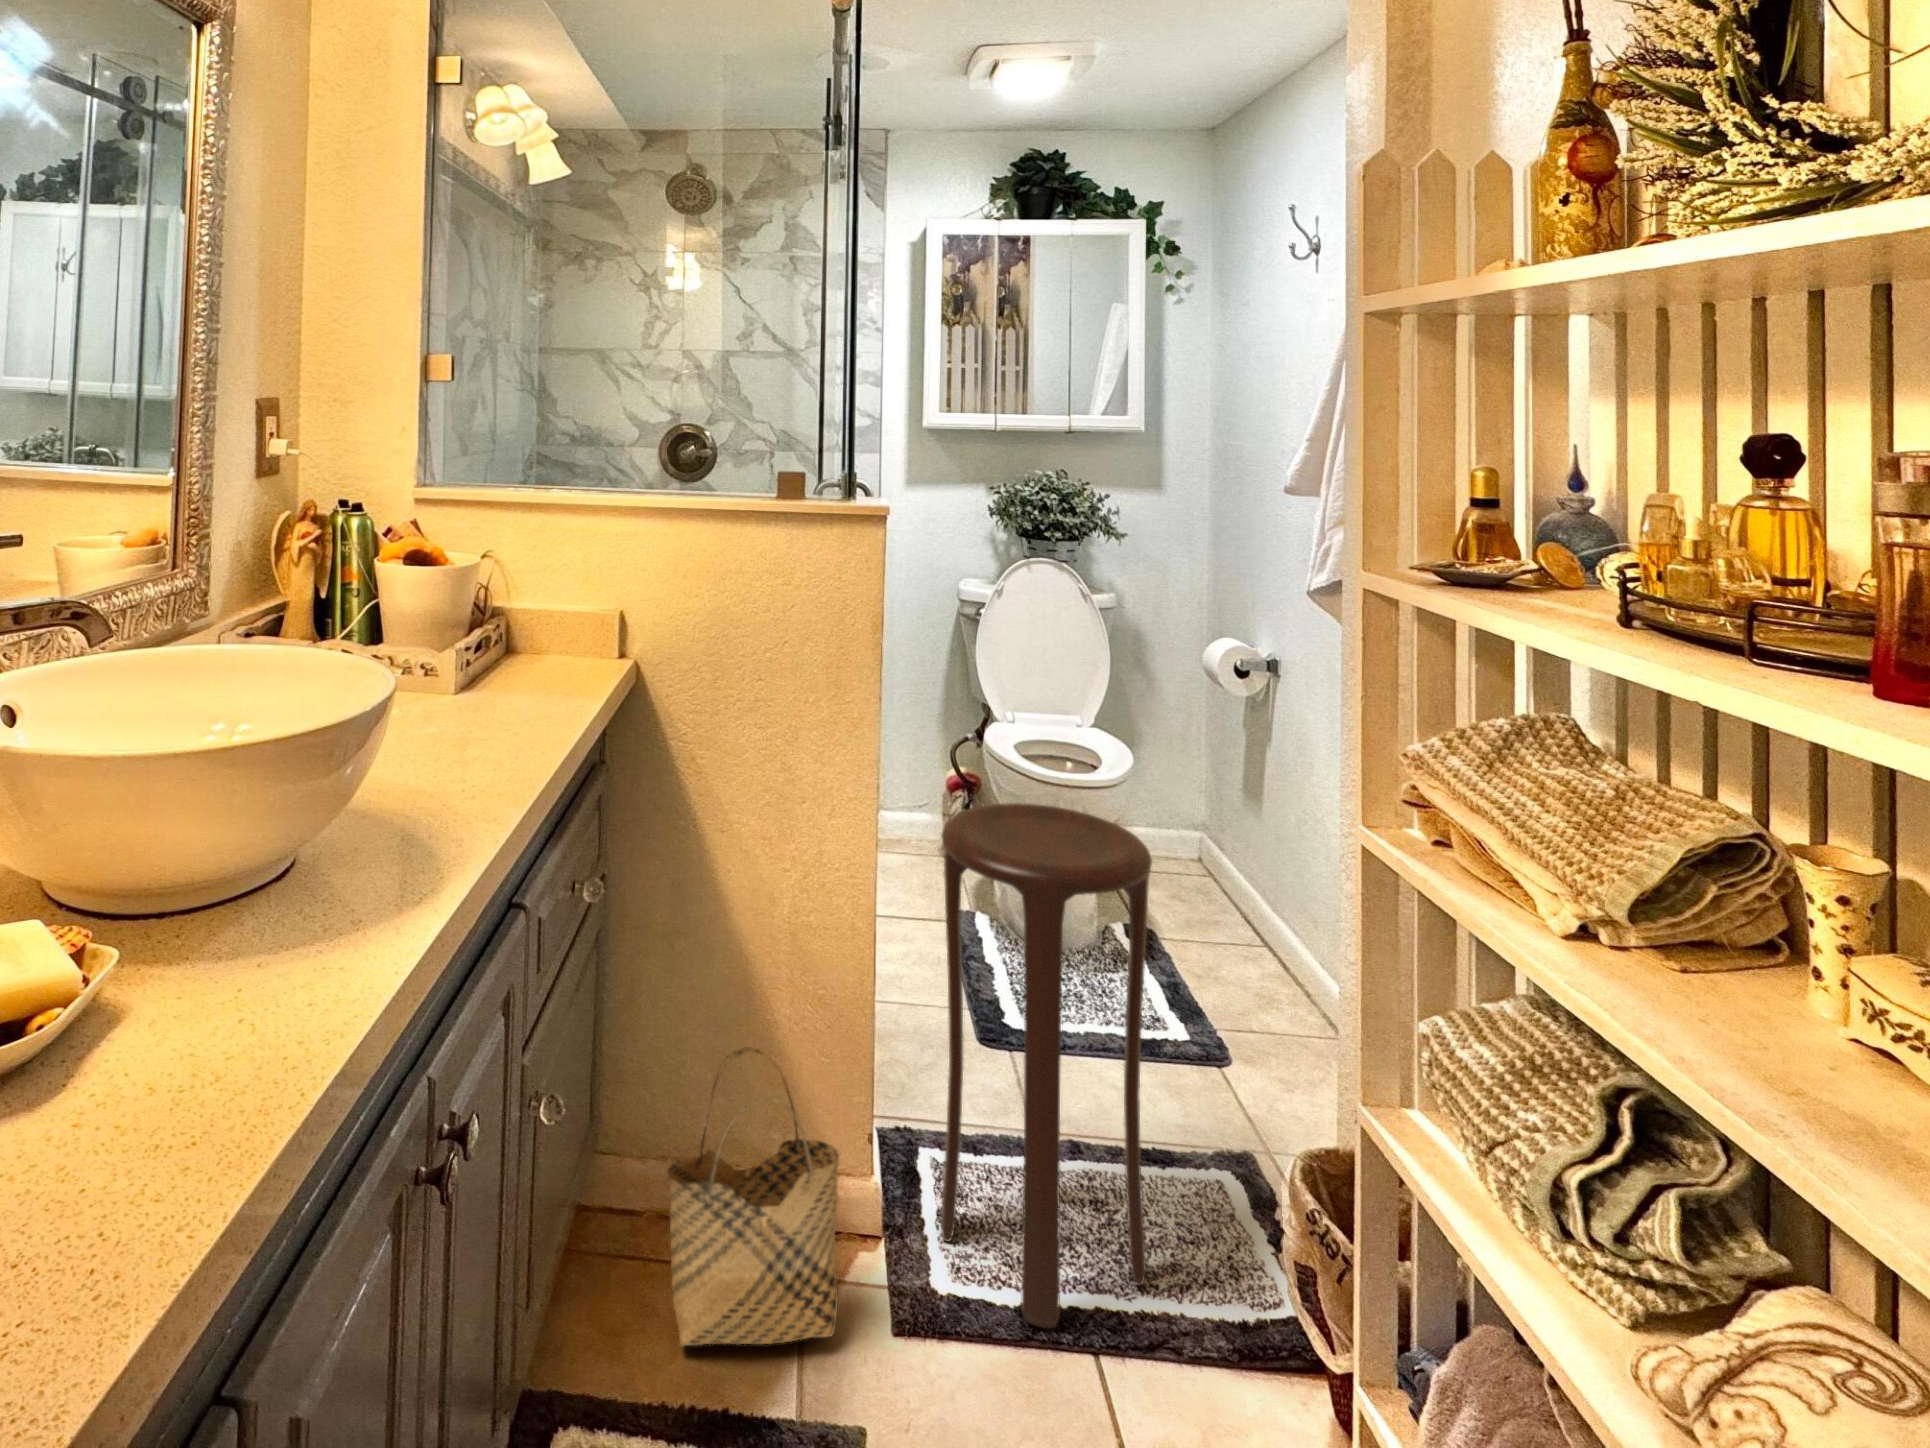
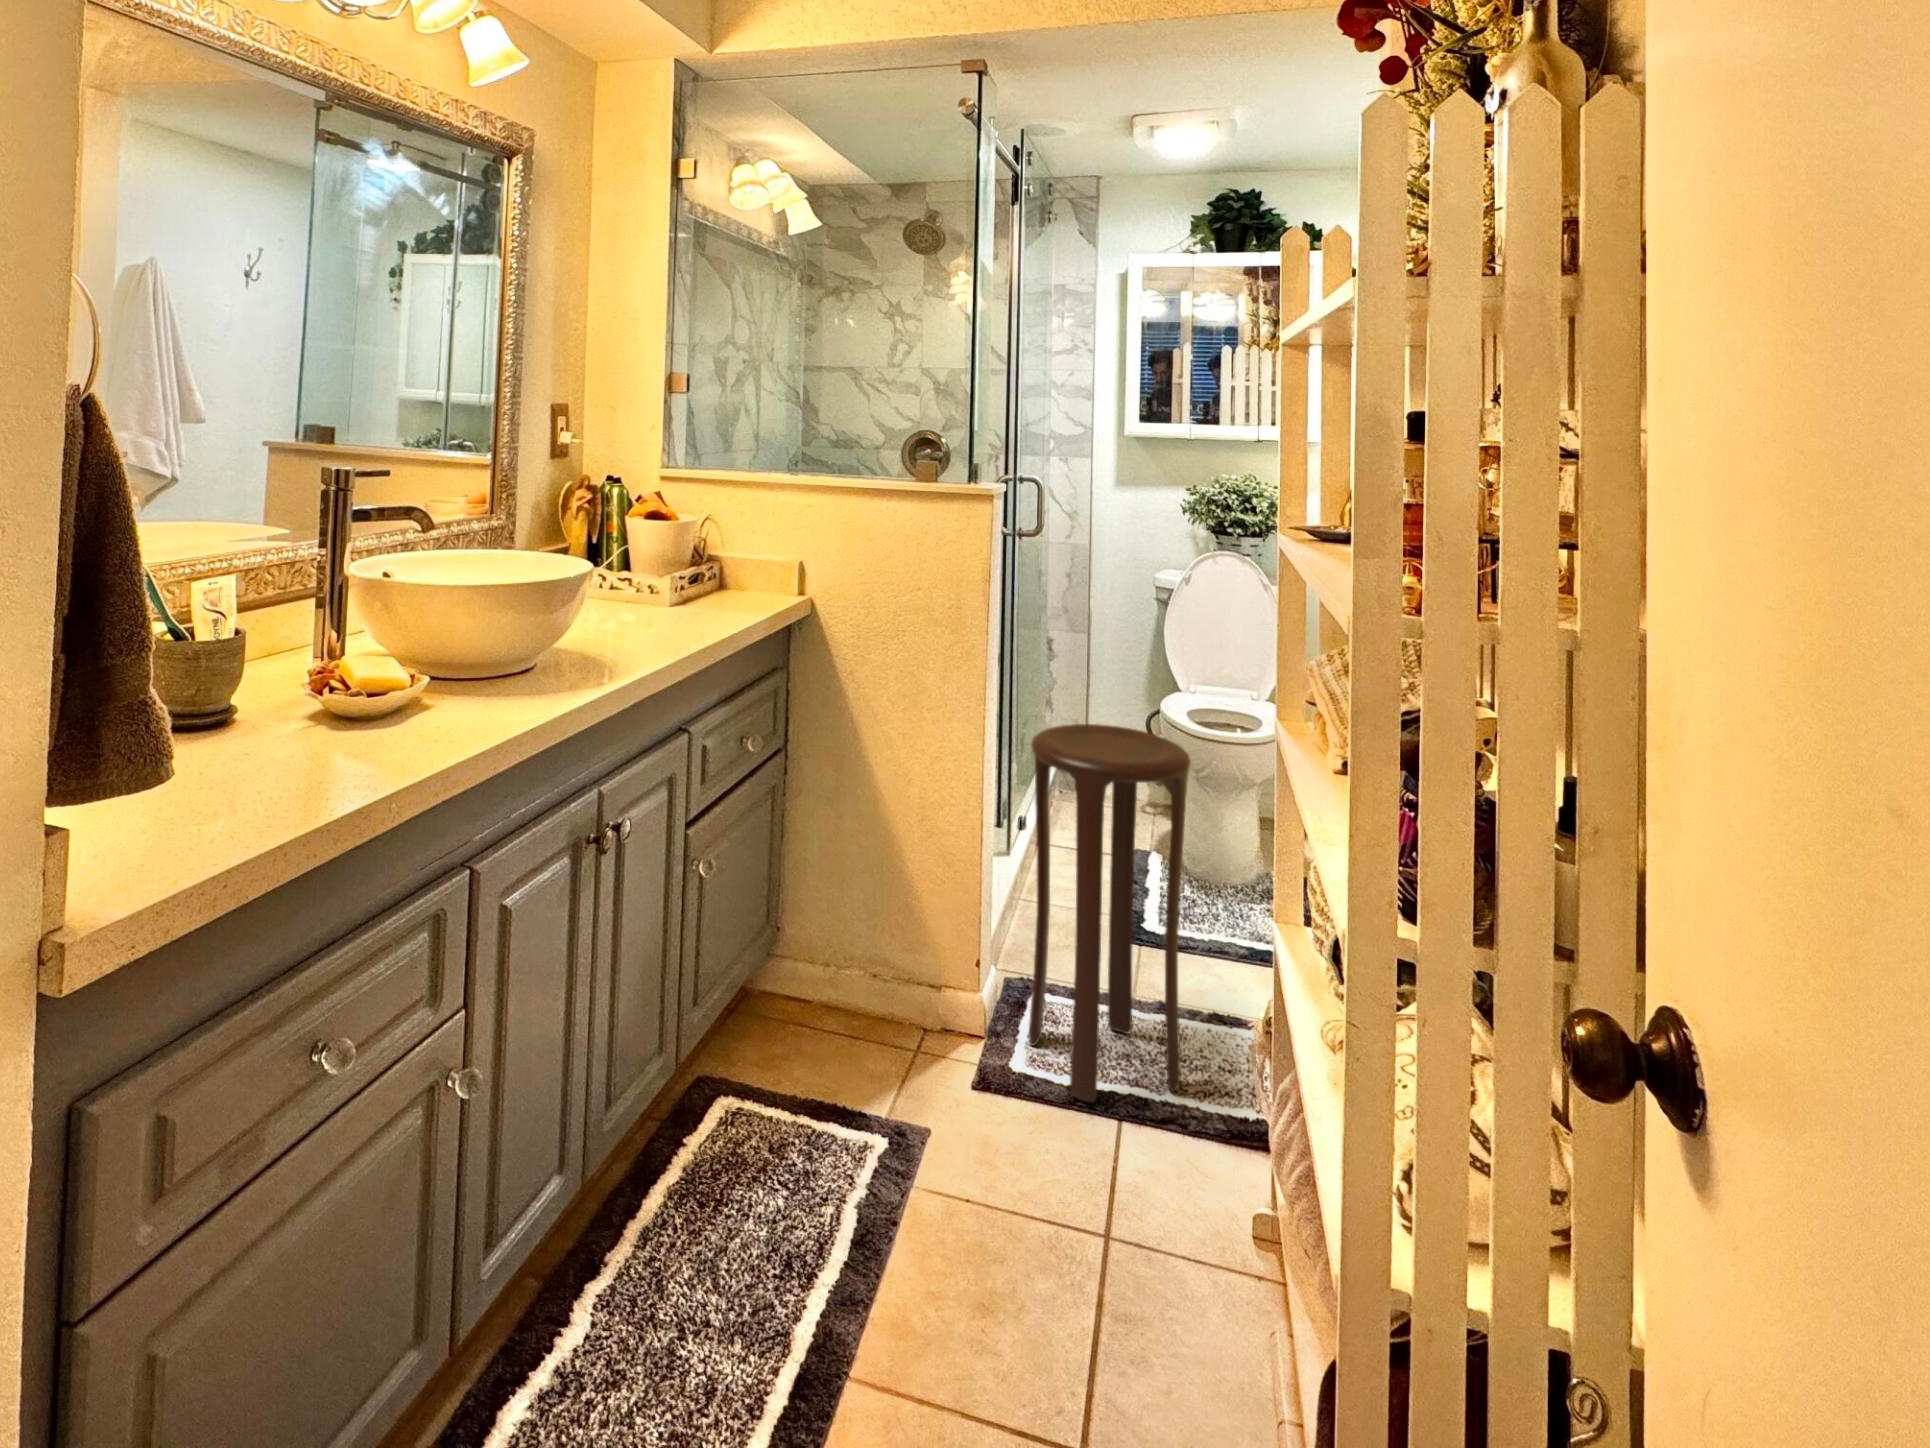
woven basket: present [666,1047,839,1346] -> none [809,876,937,1078]

